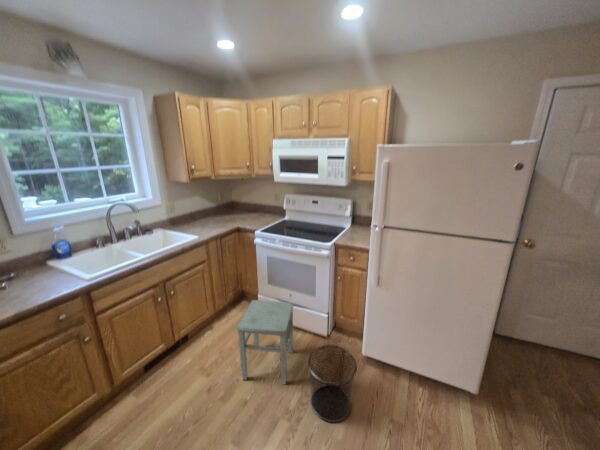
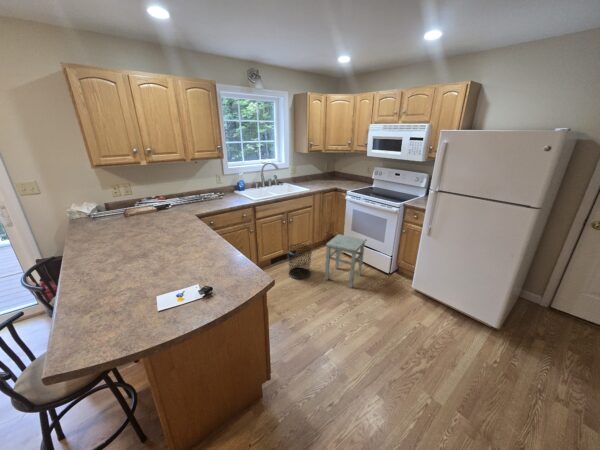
waste bin: present [308,345,357,422] -> present [287,244,312,279]

